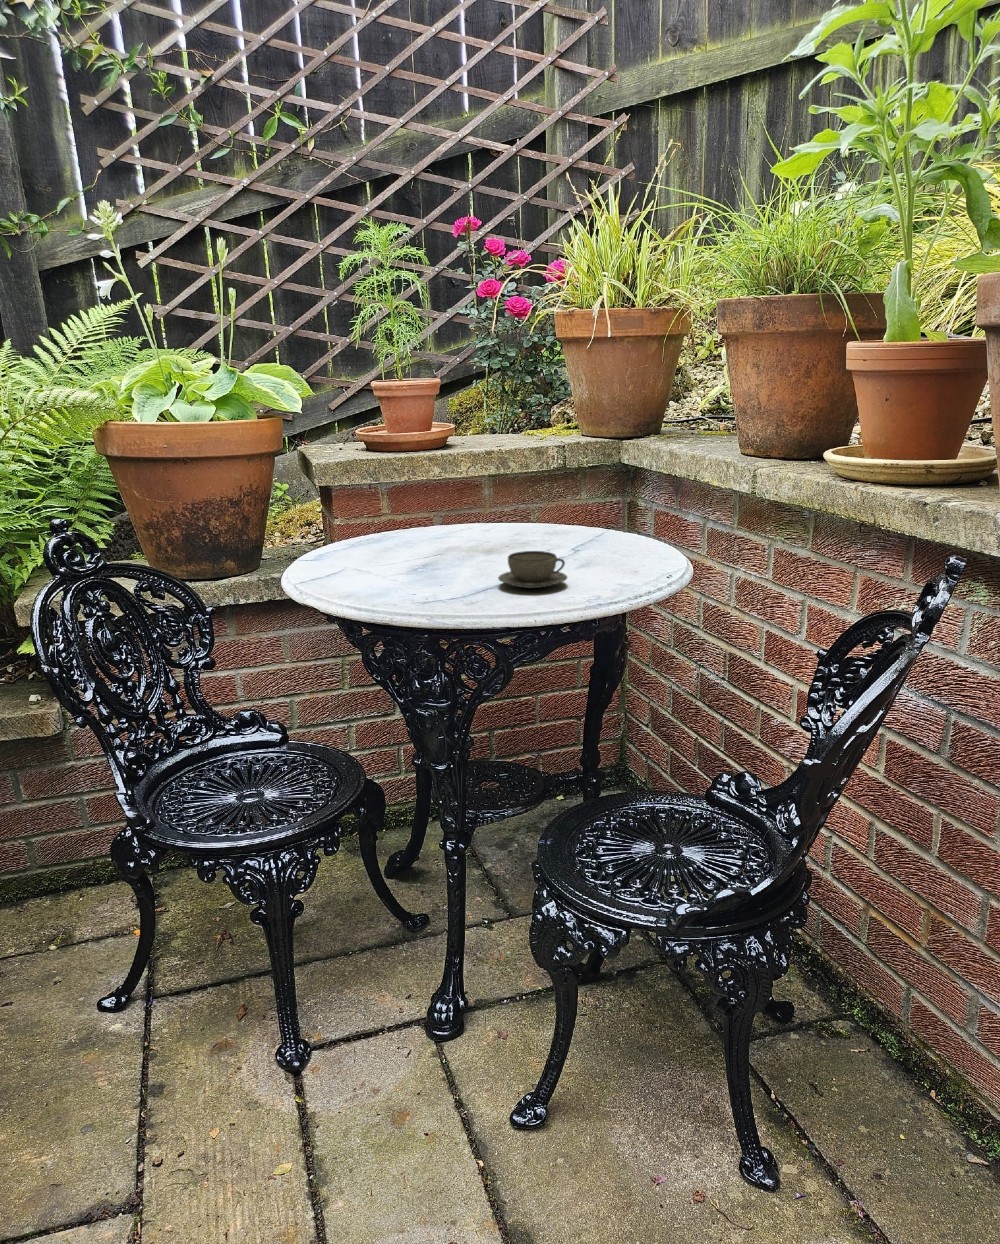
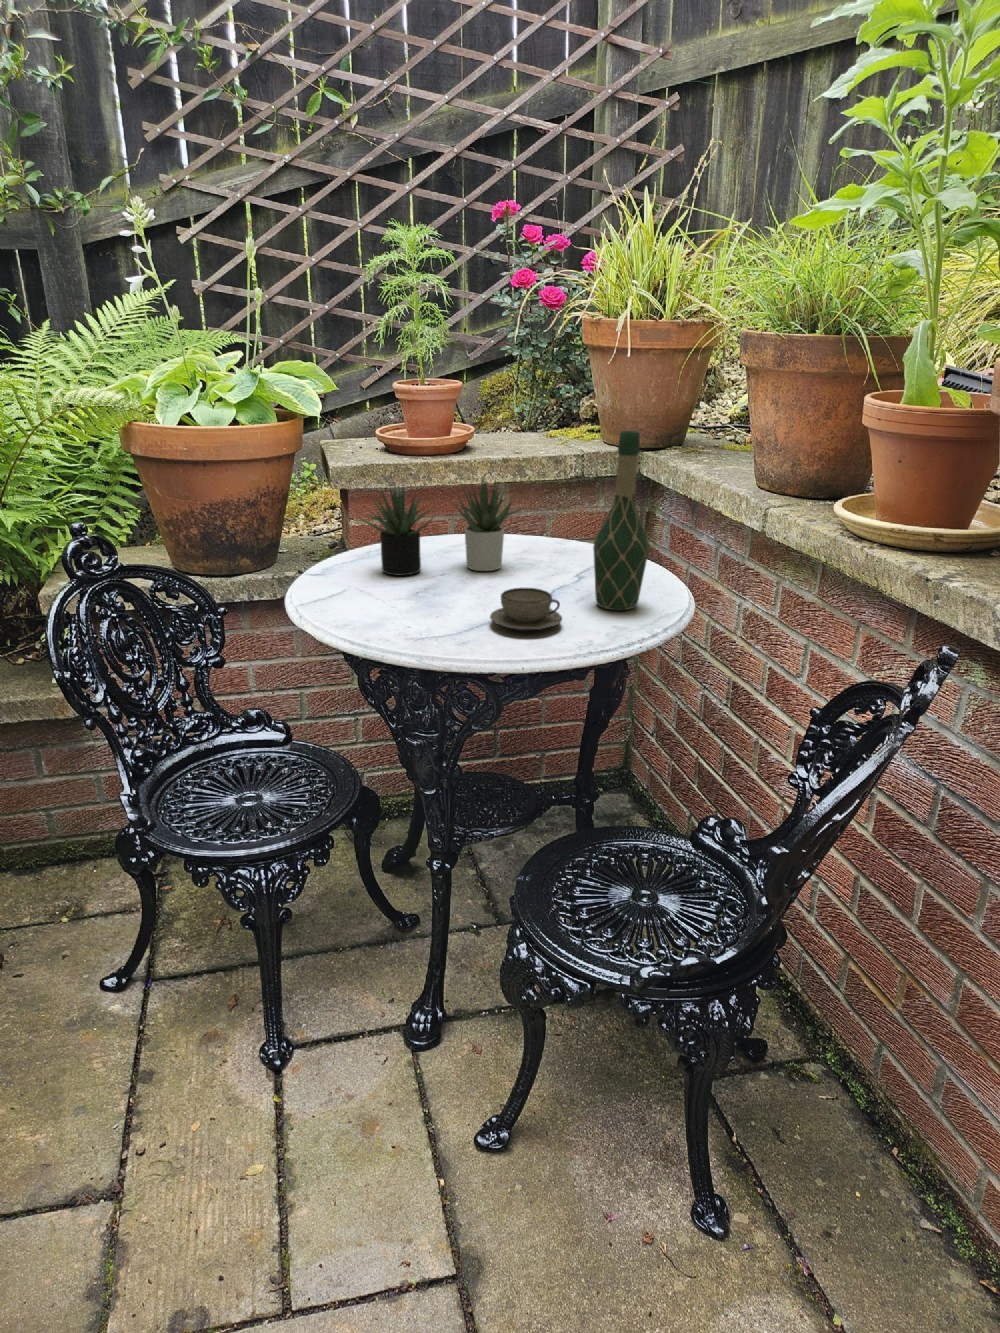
wine bottle: none [590,402,643,571] -> present [593,431,649,610]
succulent plant: none [353,455,520,557] -> present [363,480,520,576]

